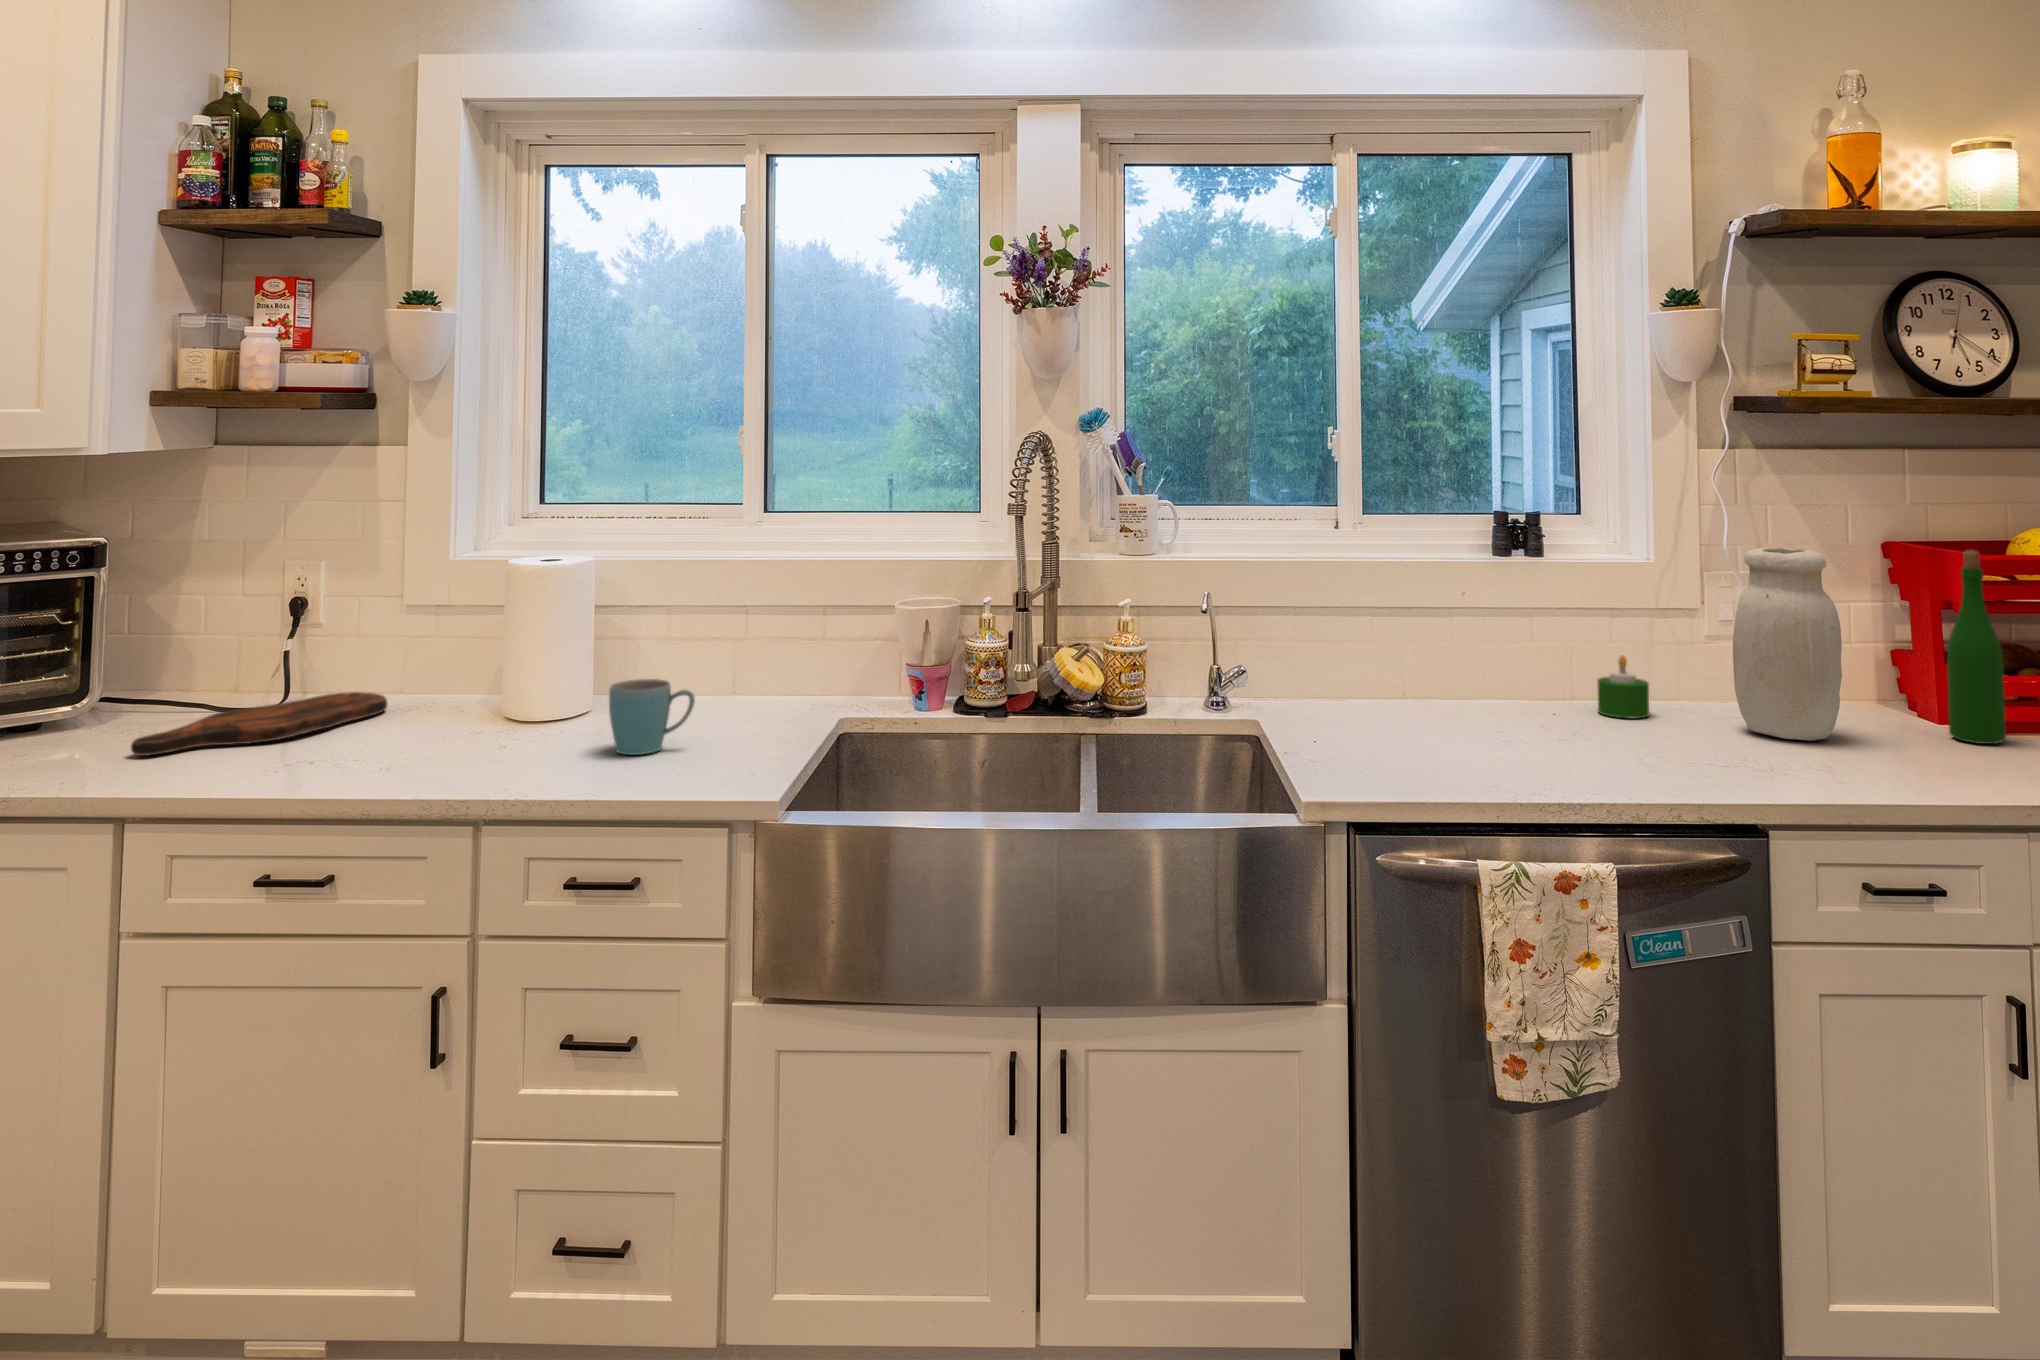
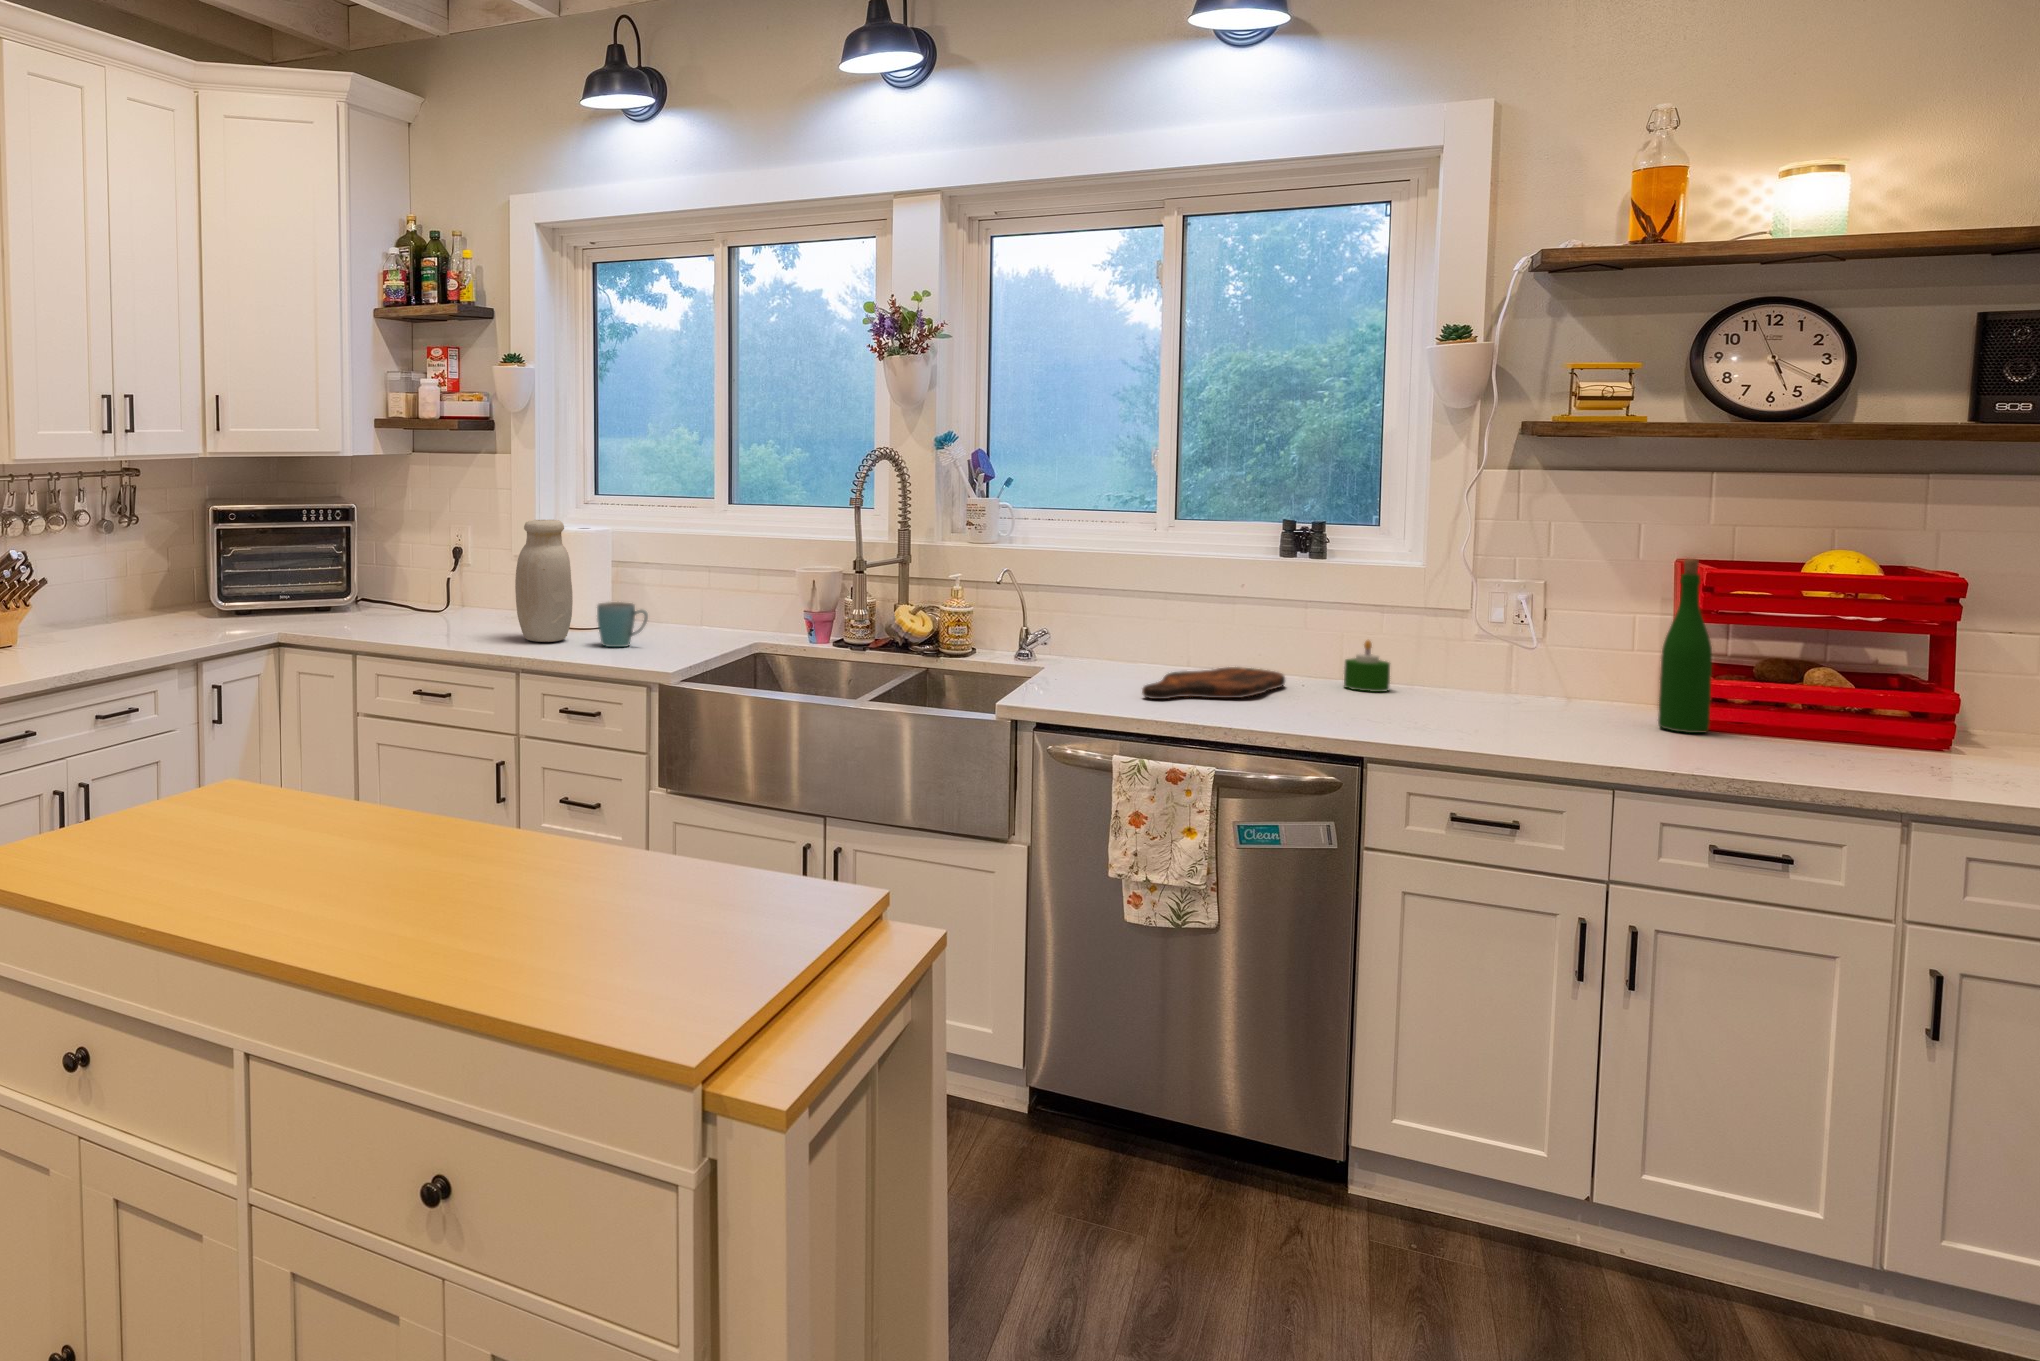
jar: present [1733,548,1842,741] -> present [515,520,573,642]
cutting board: present [131,692,388,756] -> present [1142,667,1285,699]

